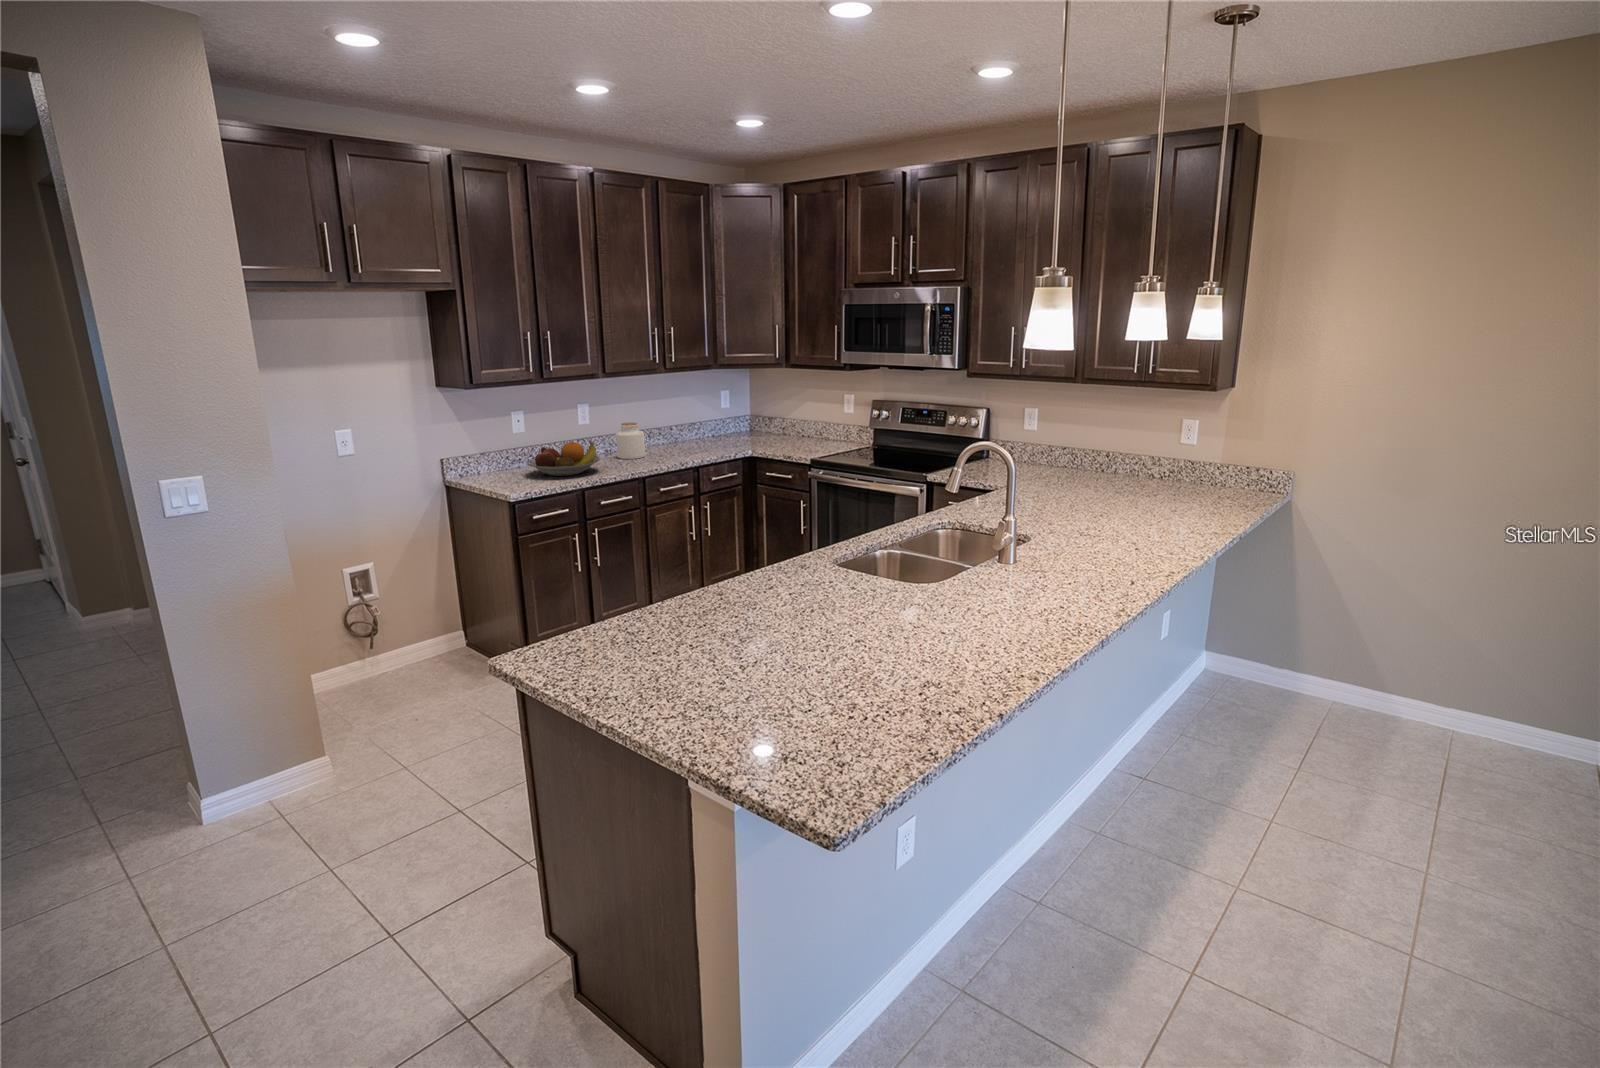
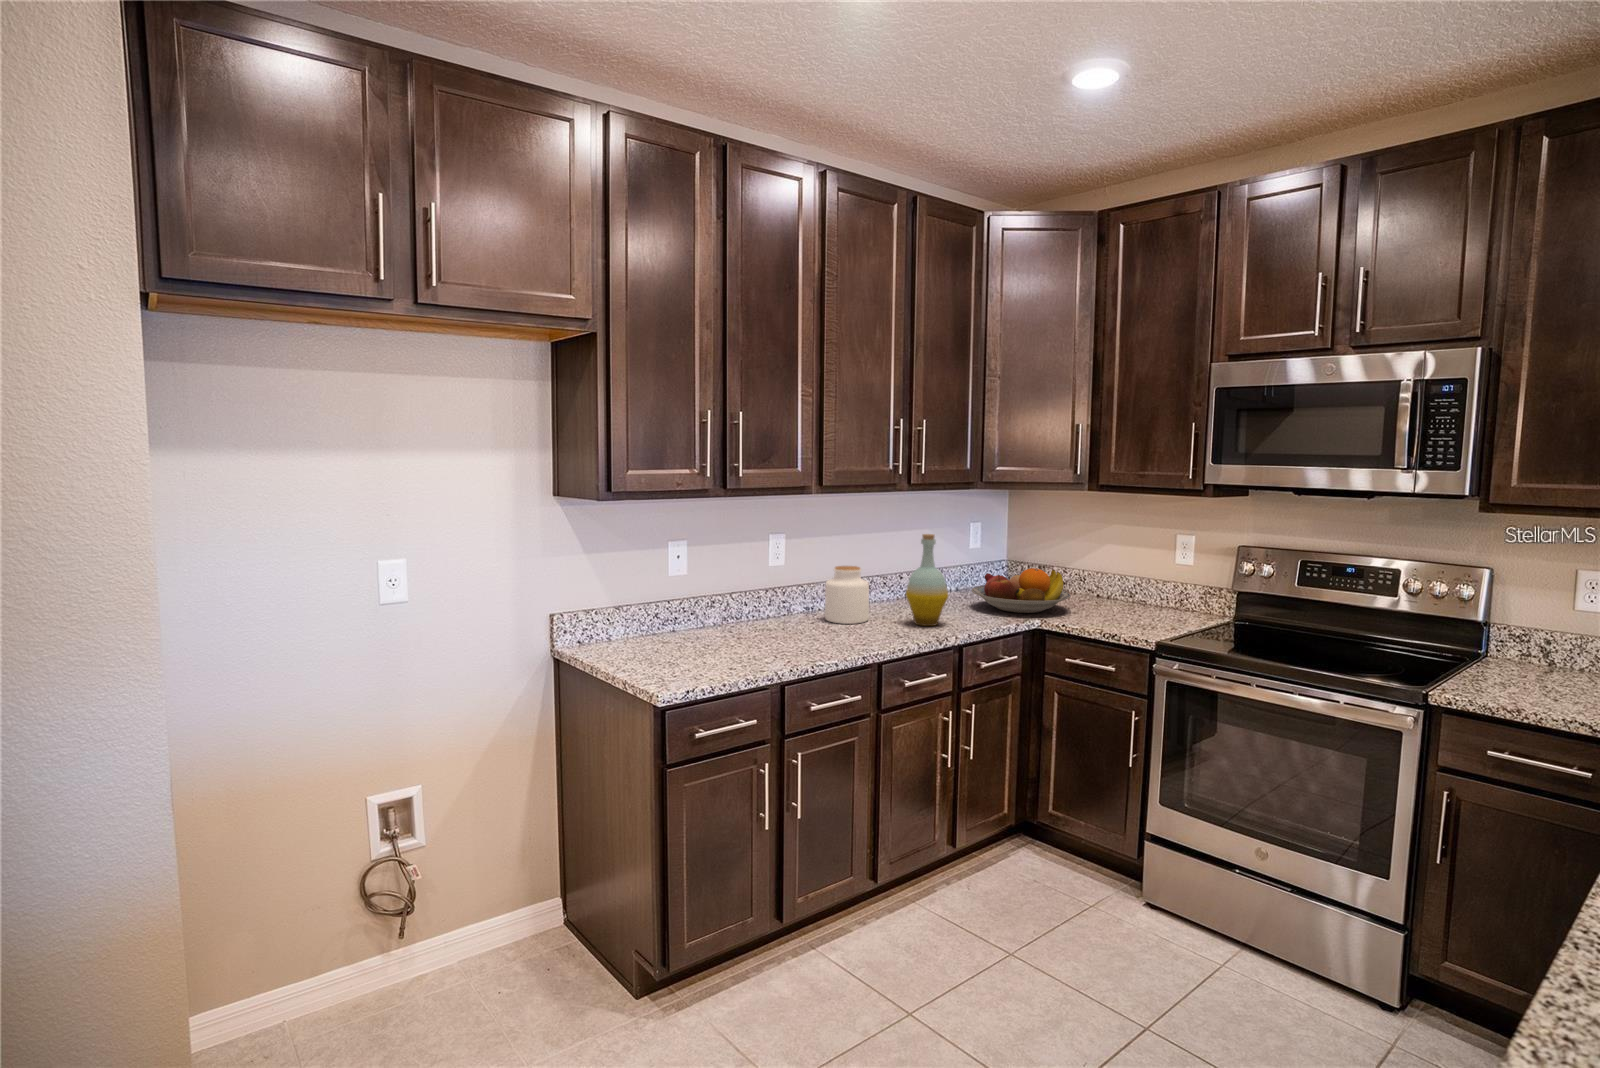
bottle: none [666,400,693,458] -> present [906,534,948,626]
fruit bowl: present [527,442,600,476] -> present [972,568,1071,613]

